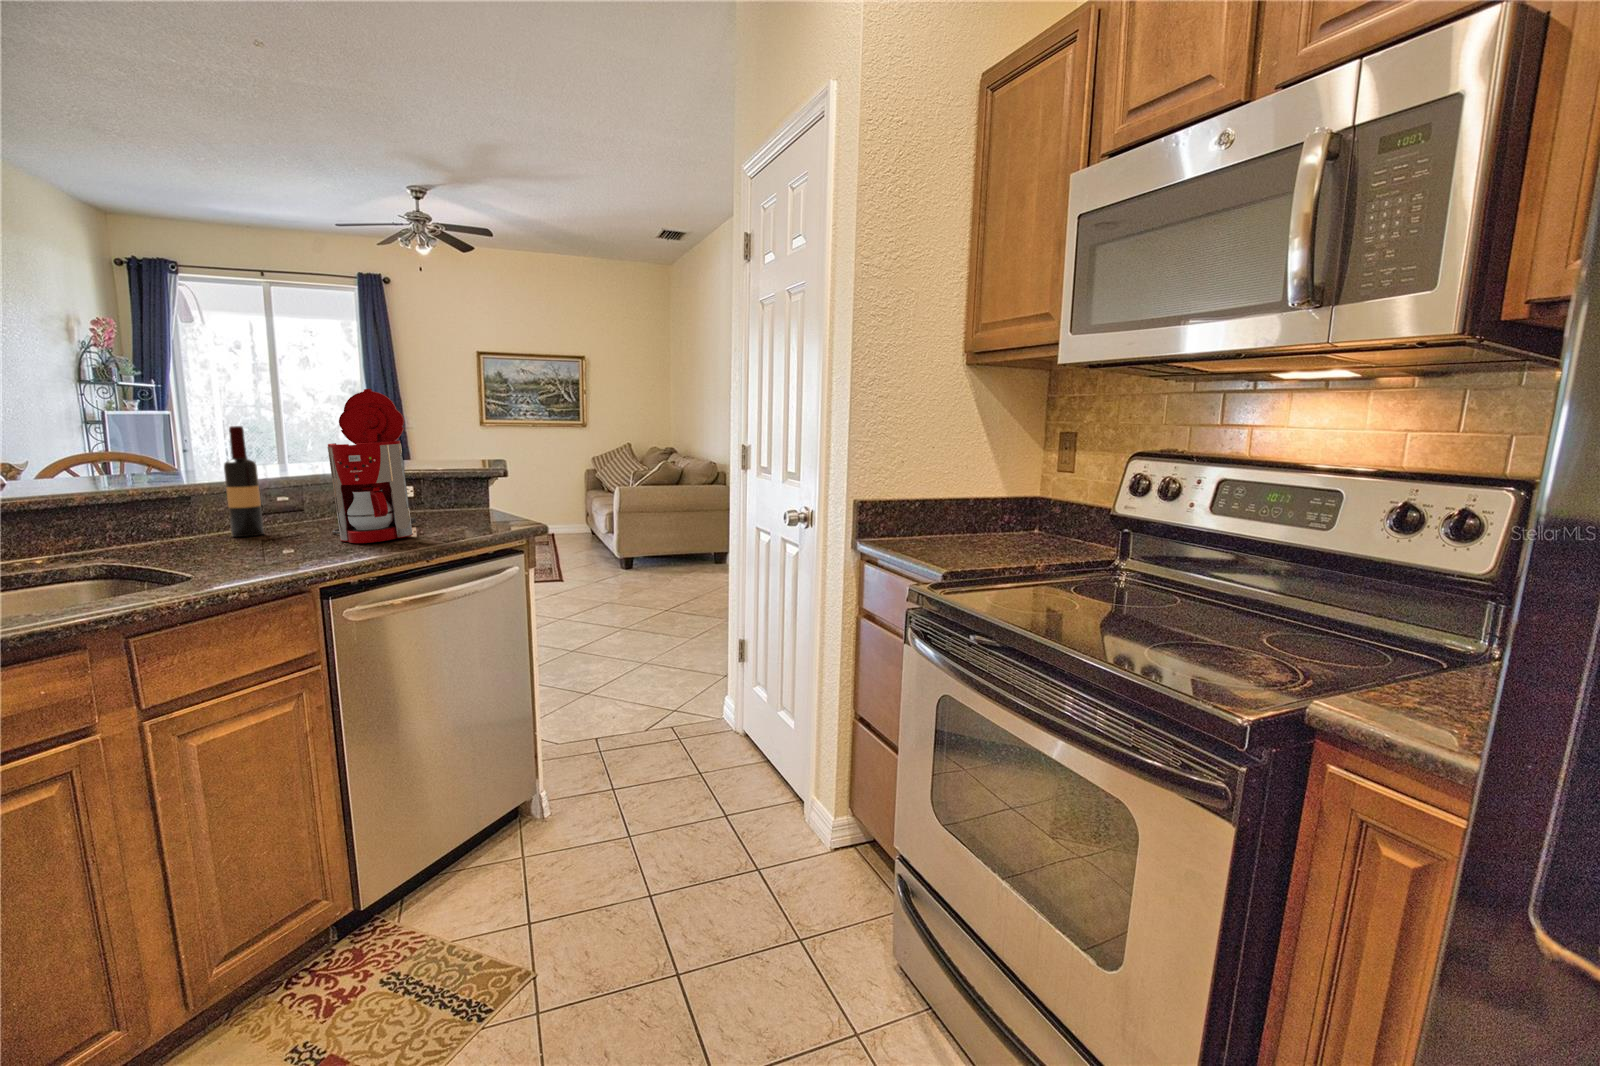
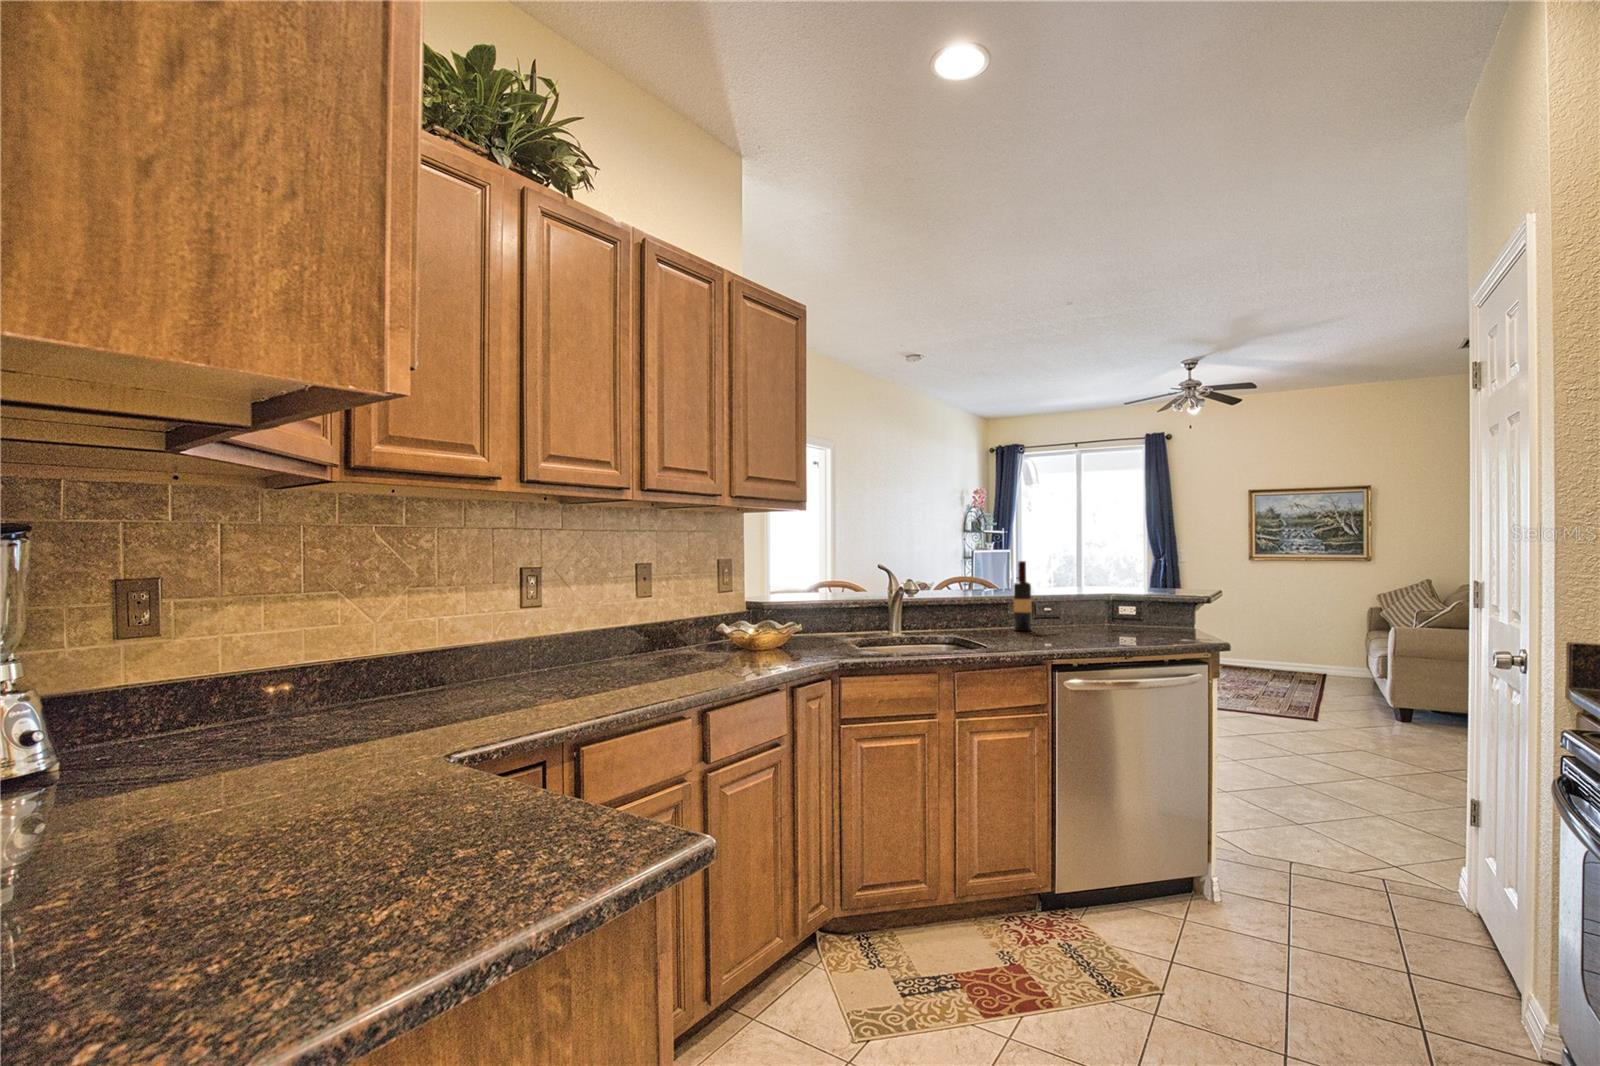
coffee maker: present [328,389,416,543] -> none [1068,537,1127,642]

